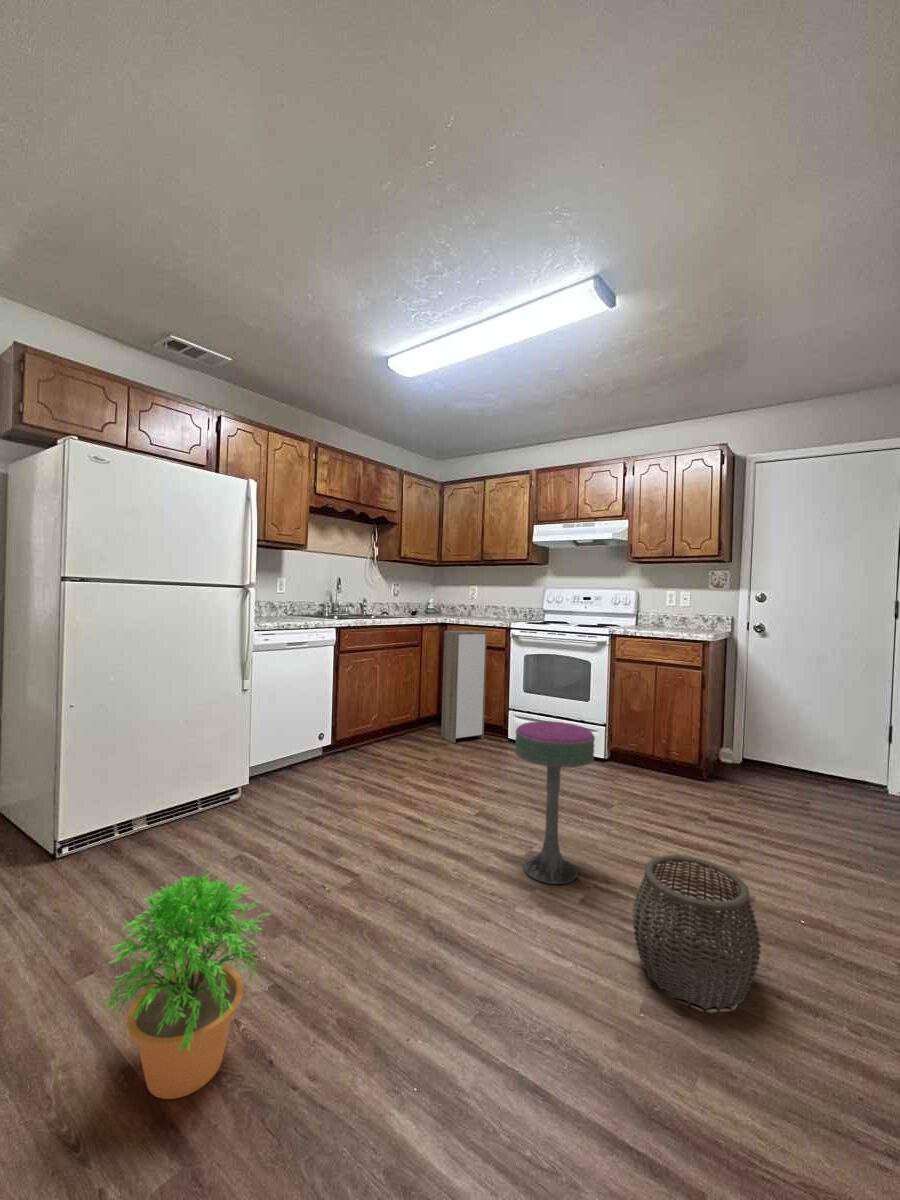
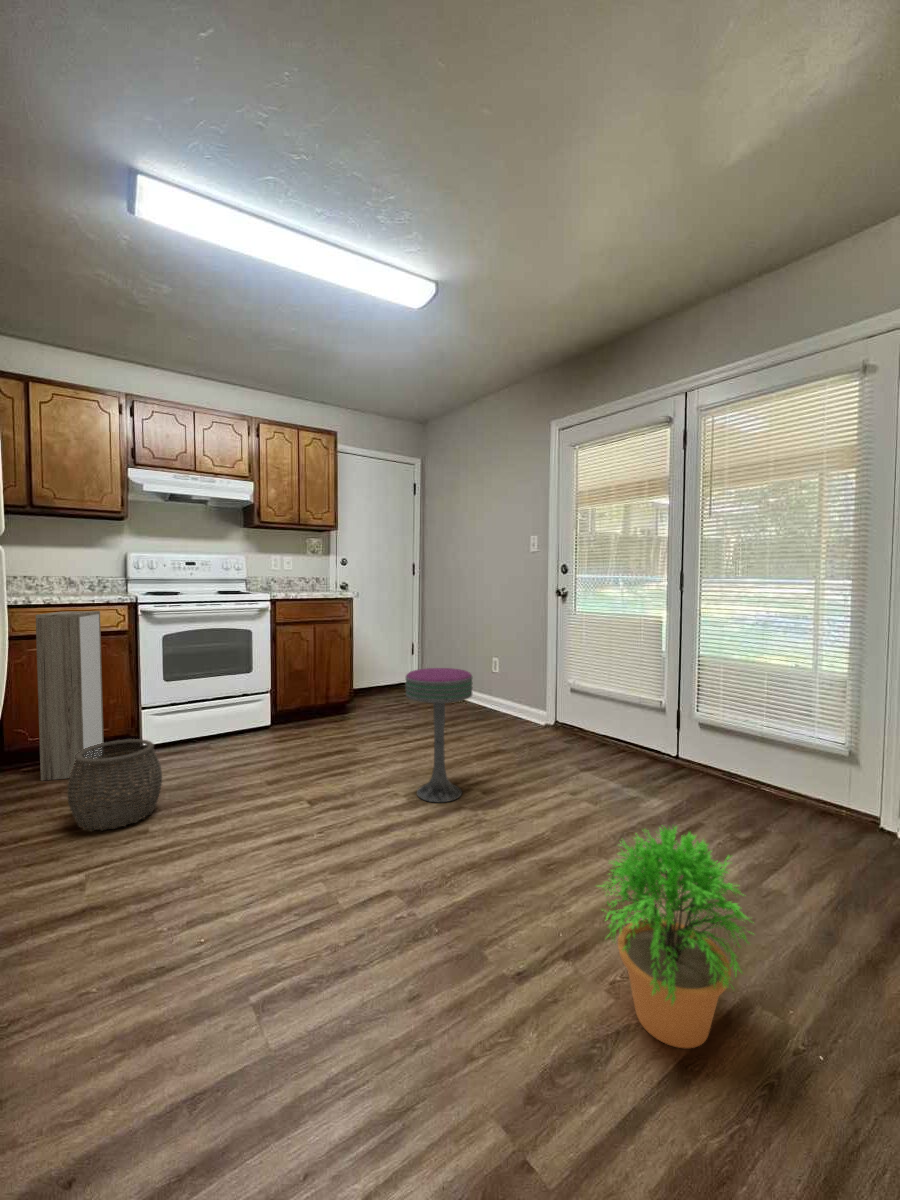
woven basket: present [632,855,761,1010] -> present [67,739,162,831]

